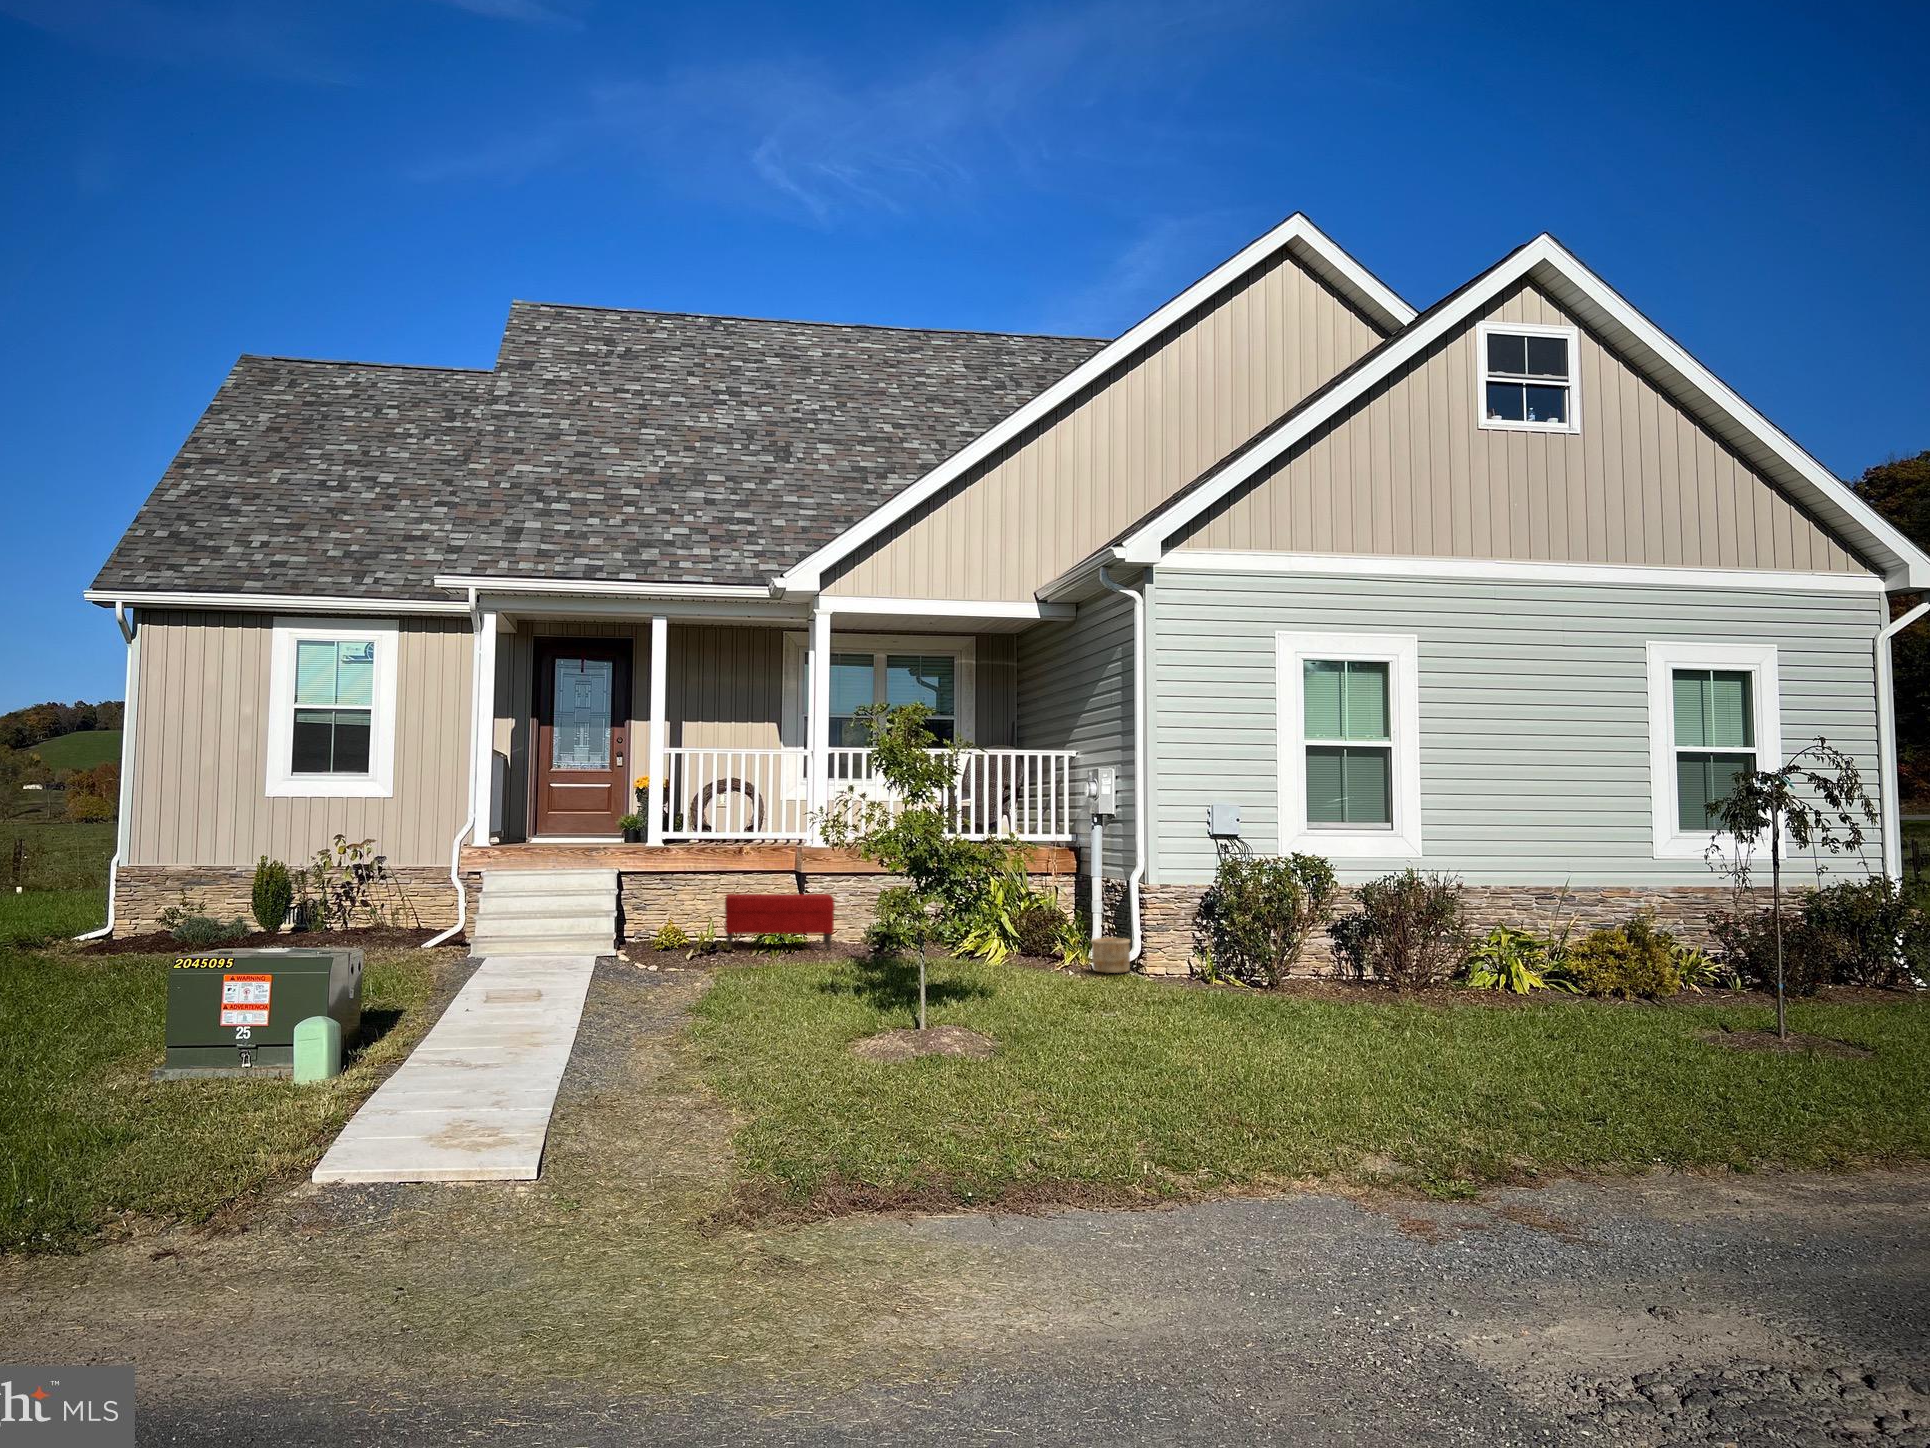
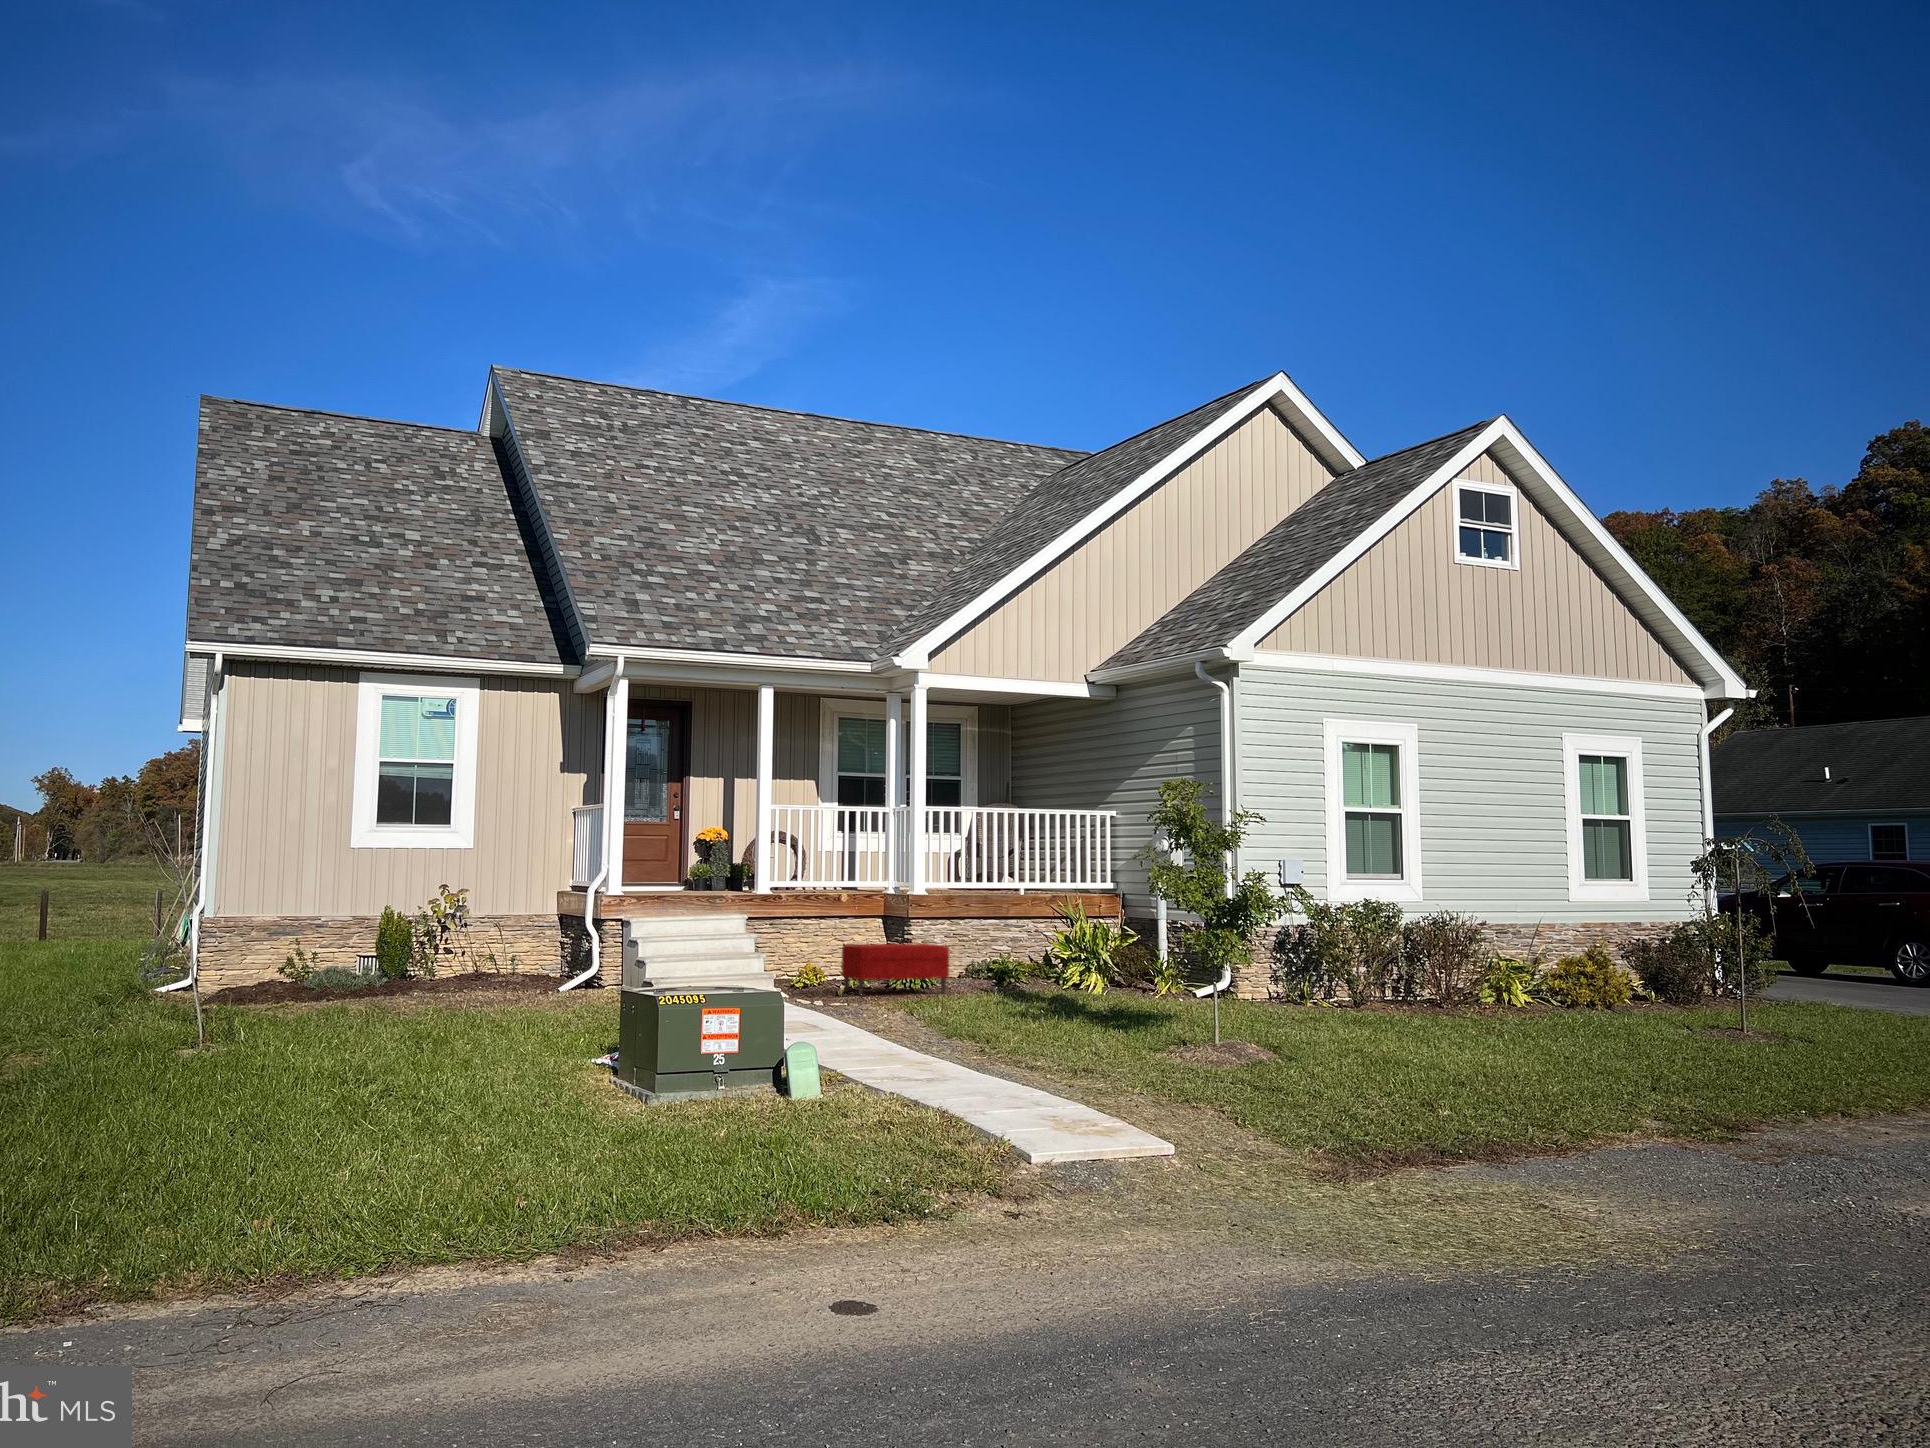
wooden bucket: present [1091,938,1130,973] -> none [1189,972,1225,1002]

